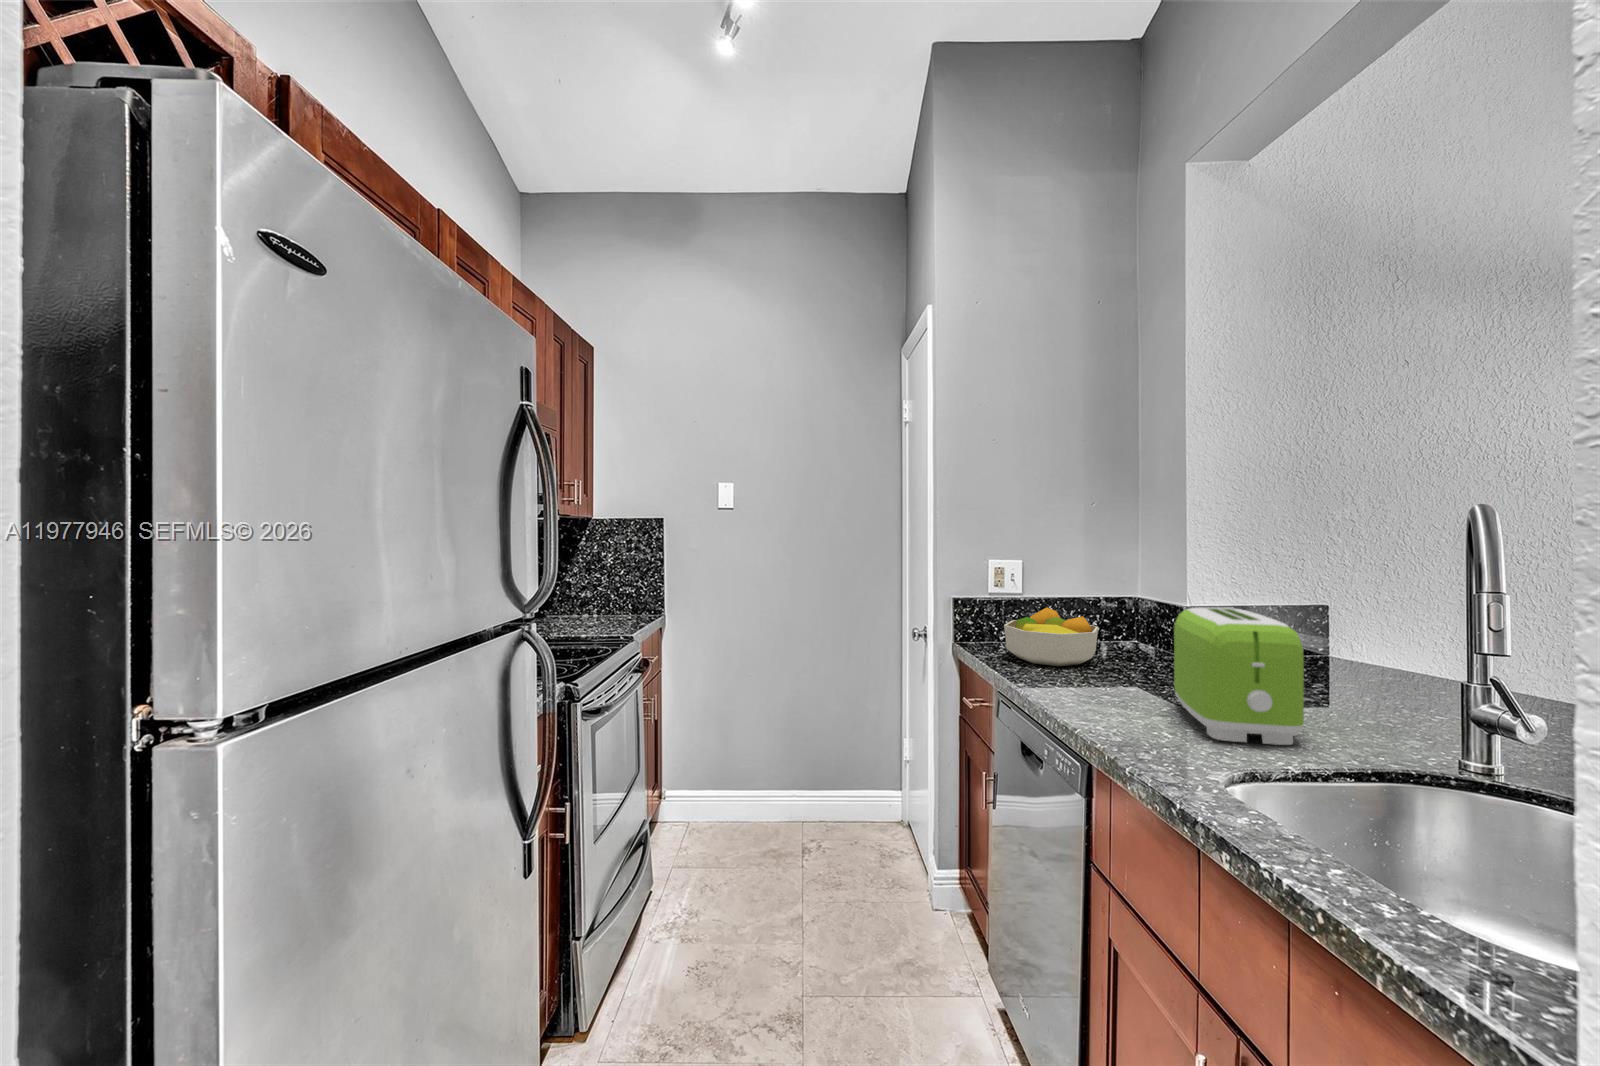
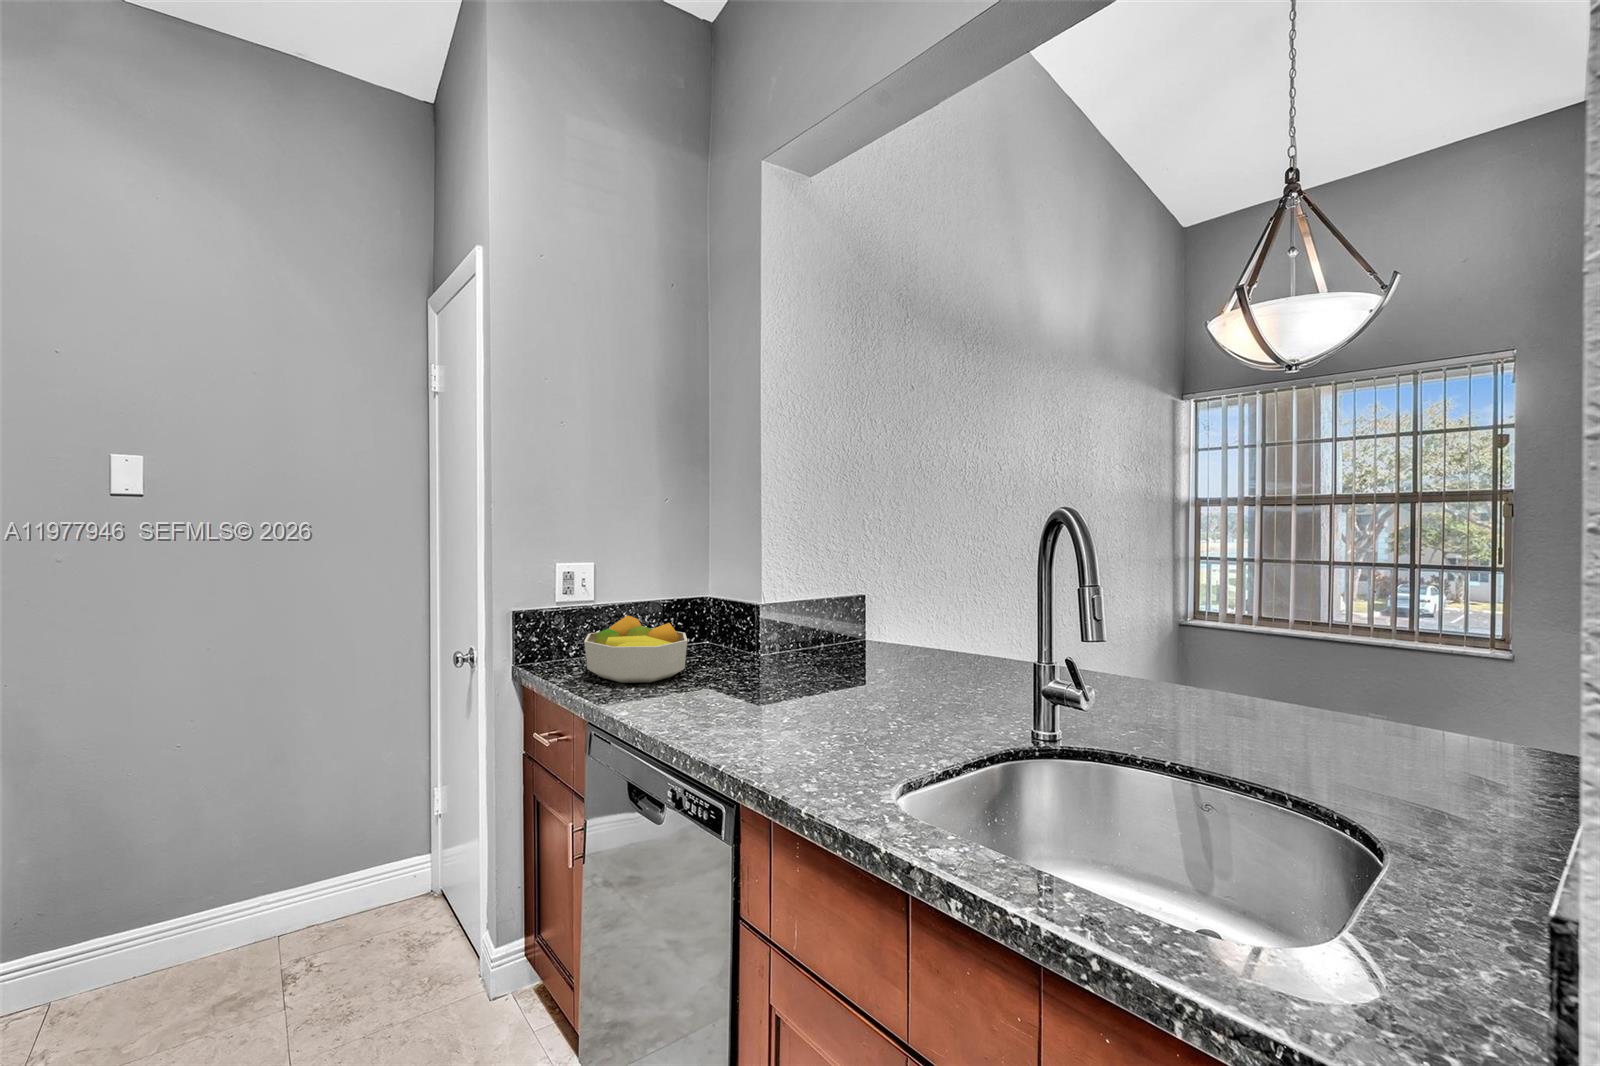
toaster: present [1174,608,1304,745] -> none [791,608,926,750]

